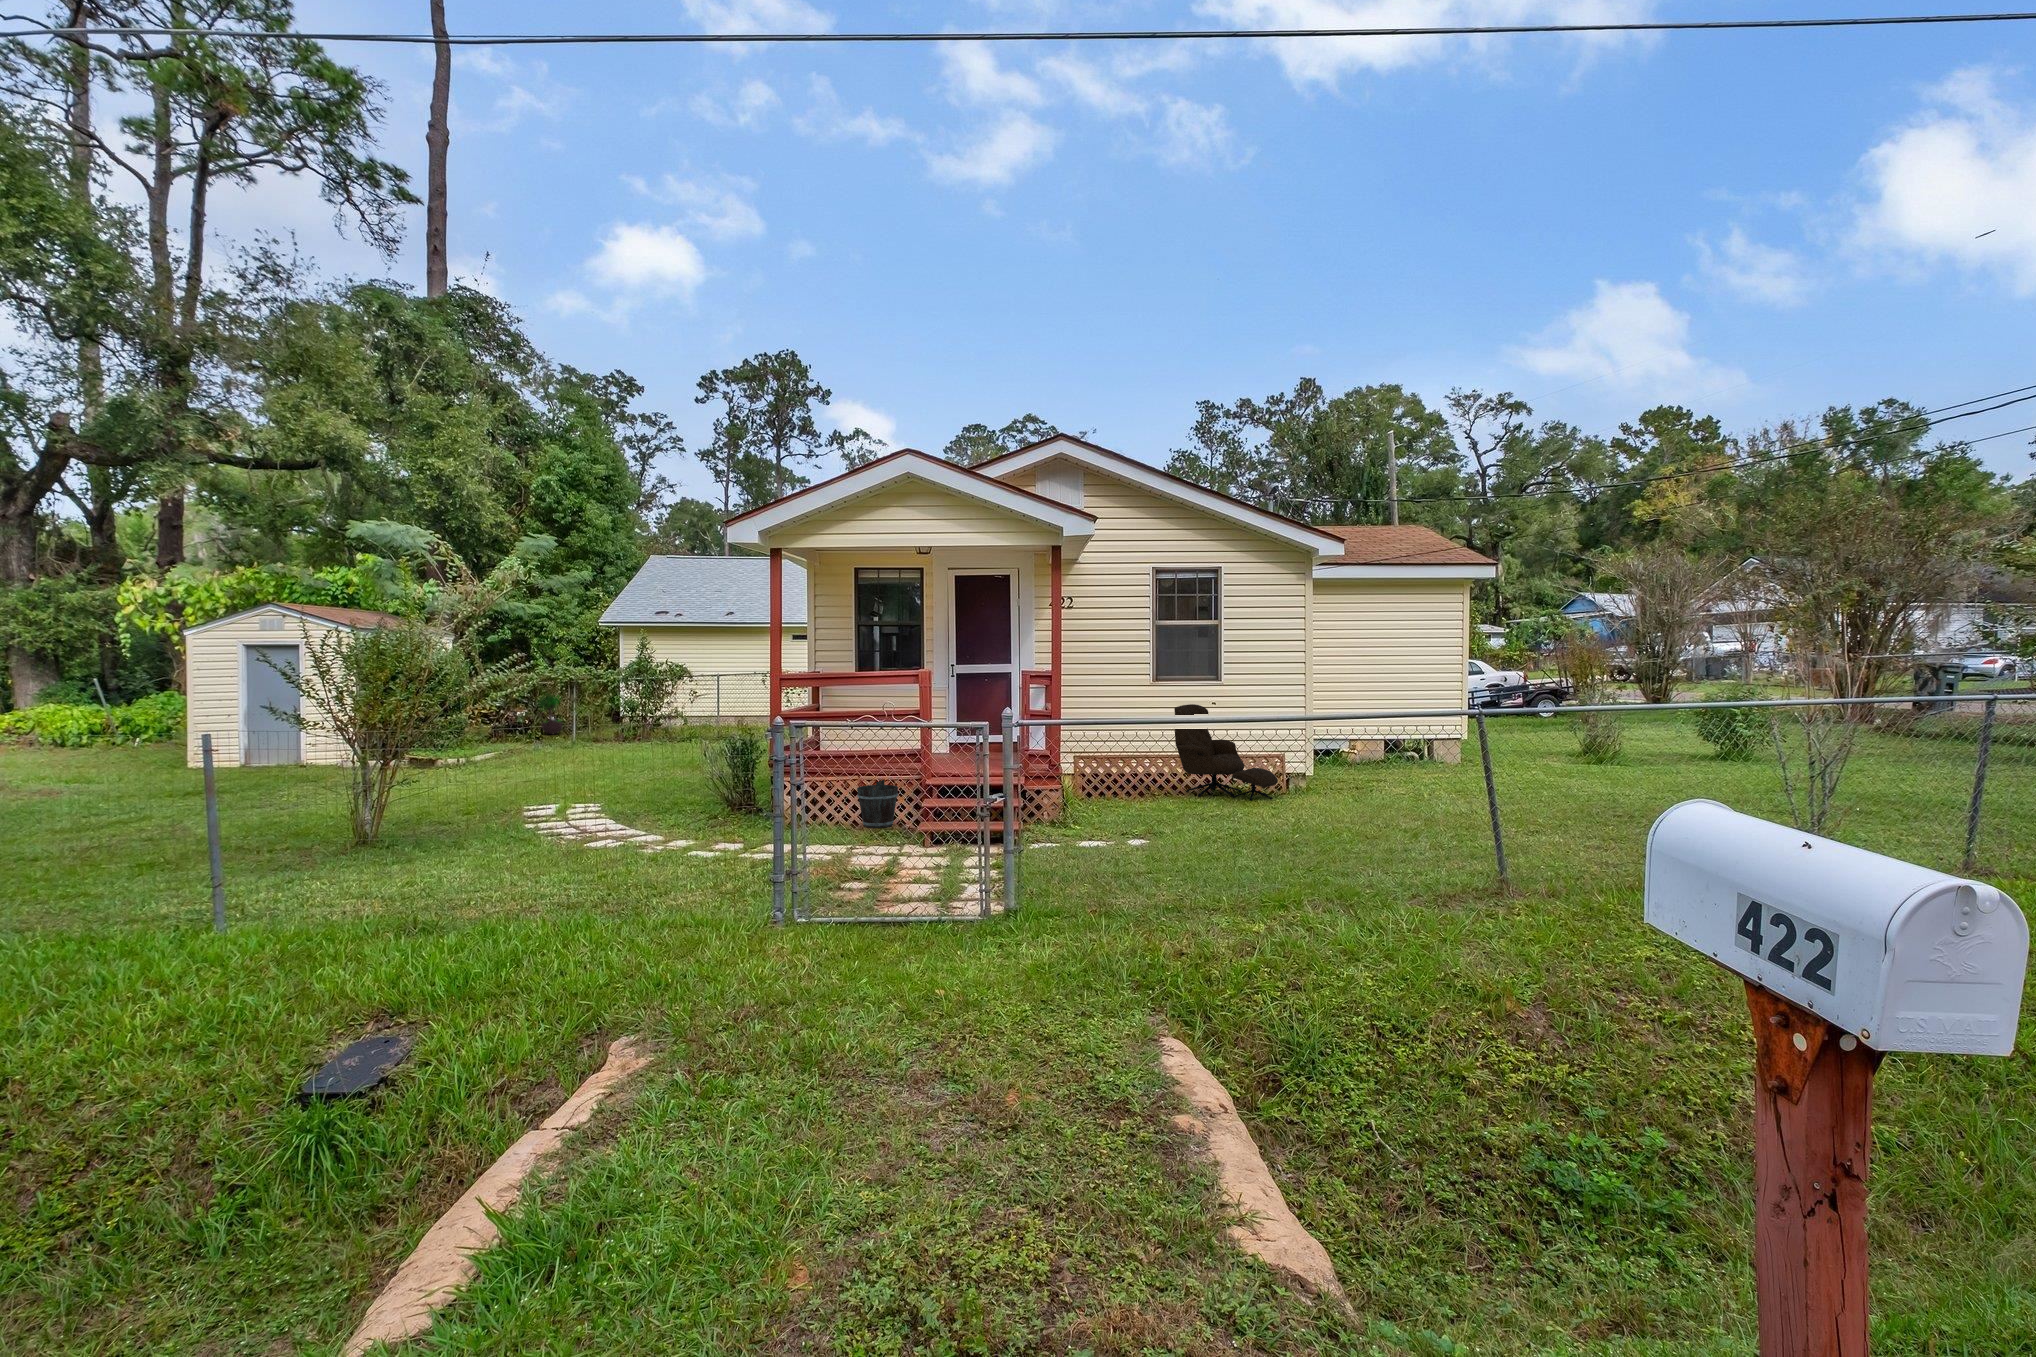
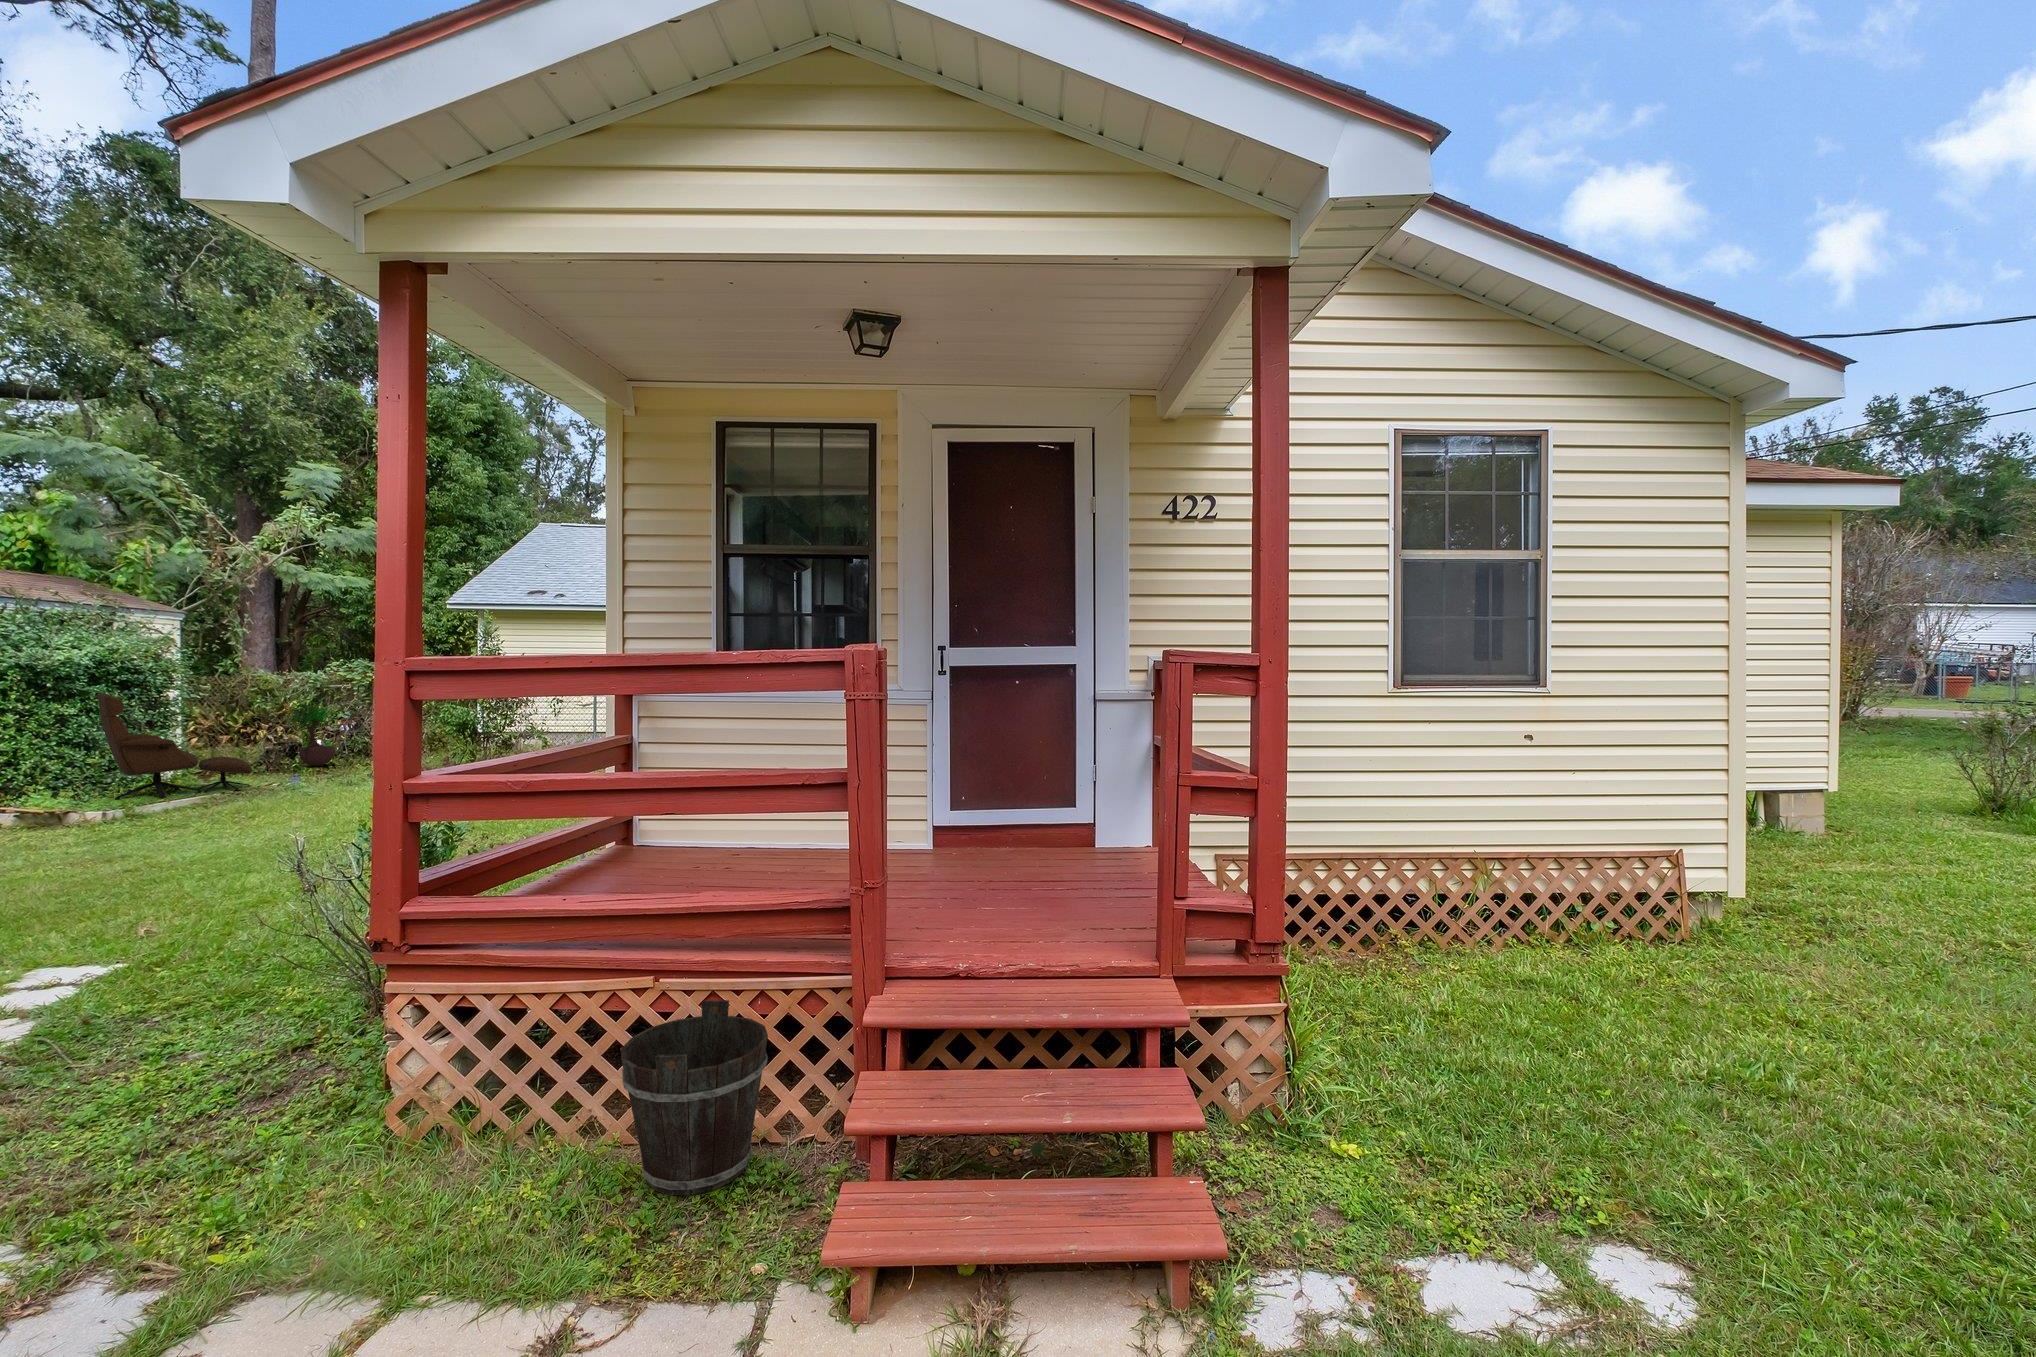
lounge chair: present [1174,704,1278,801] -> present [97,693,252,799]

